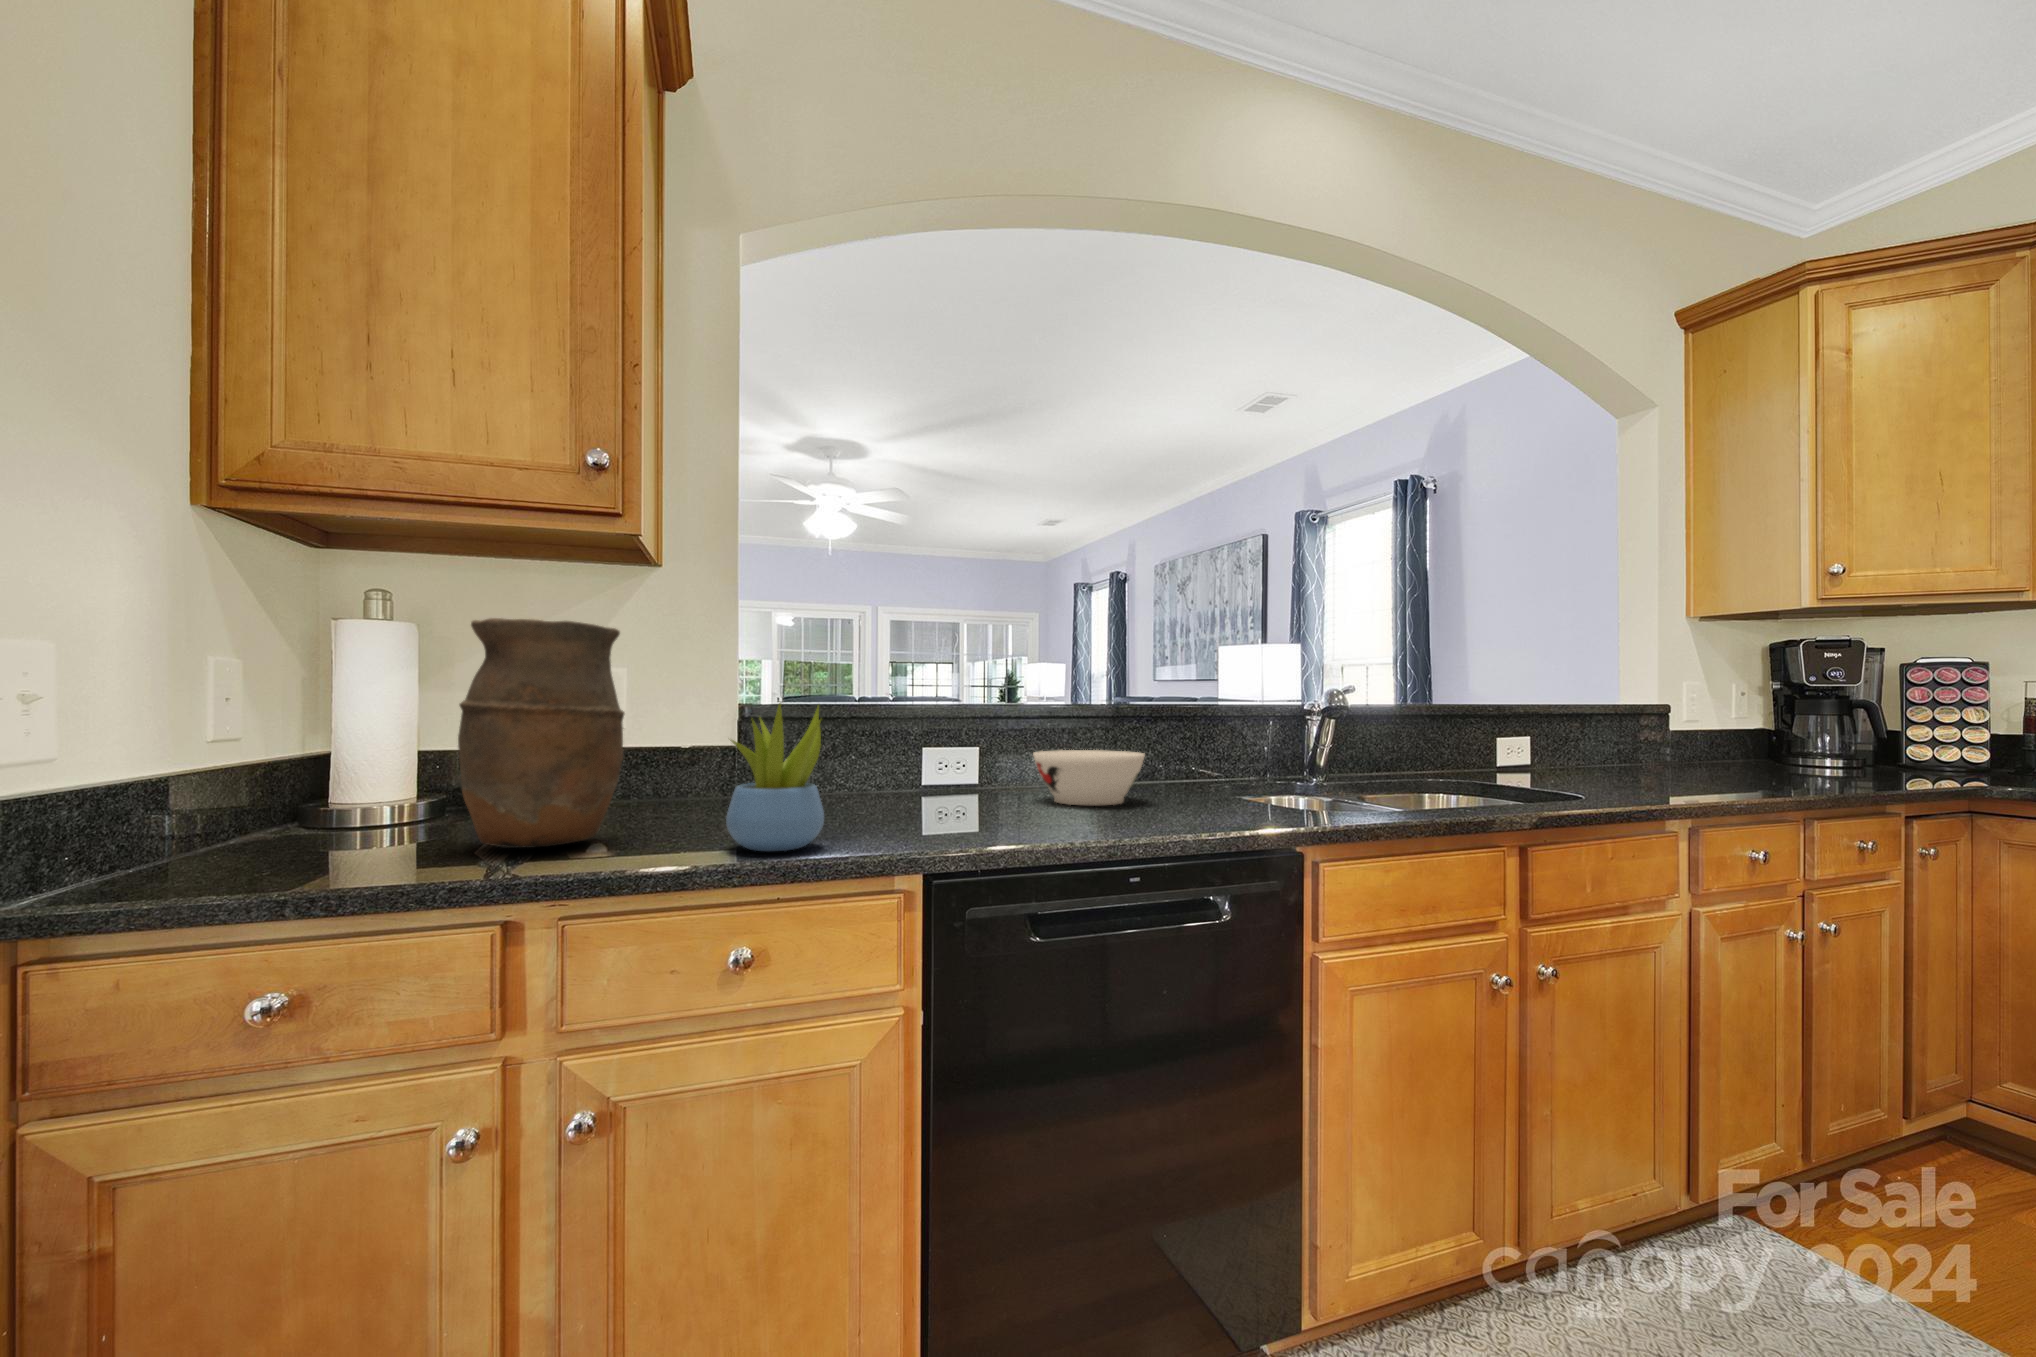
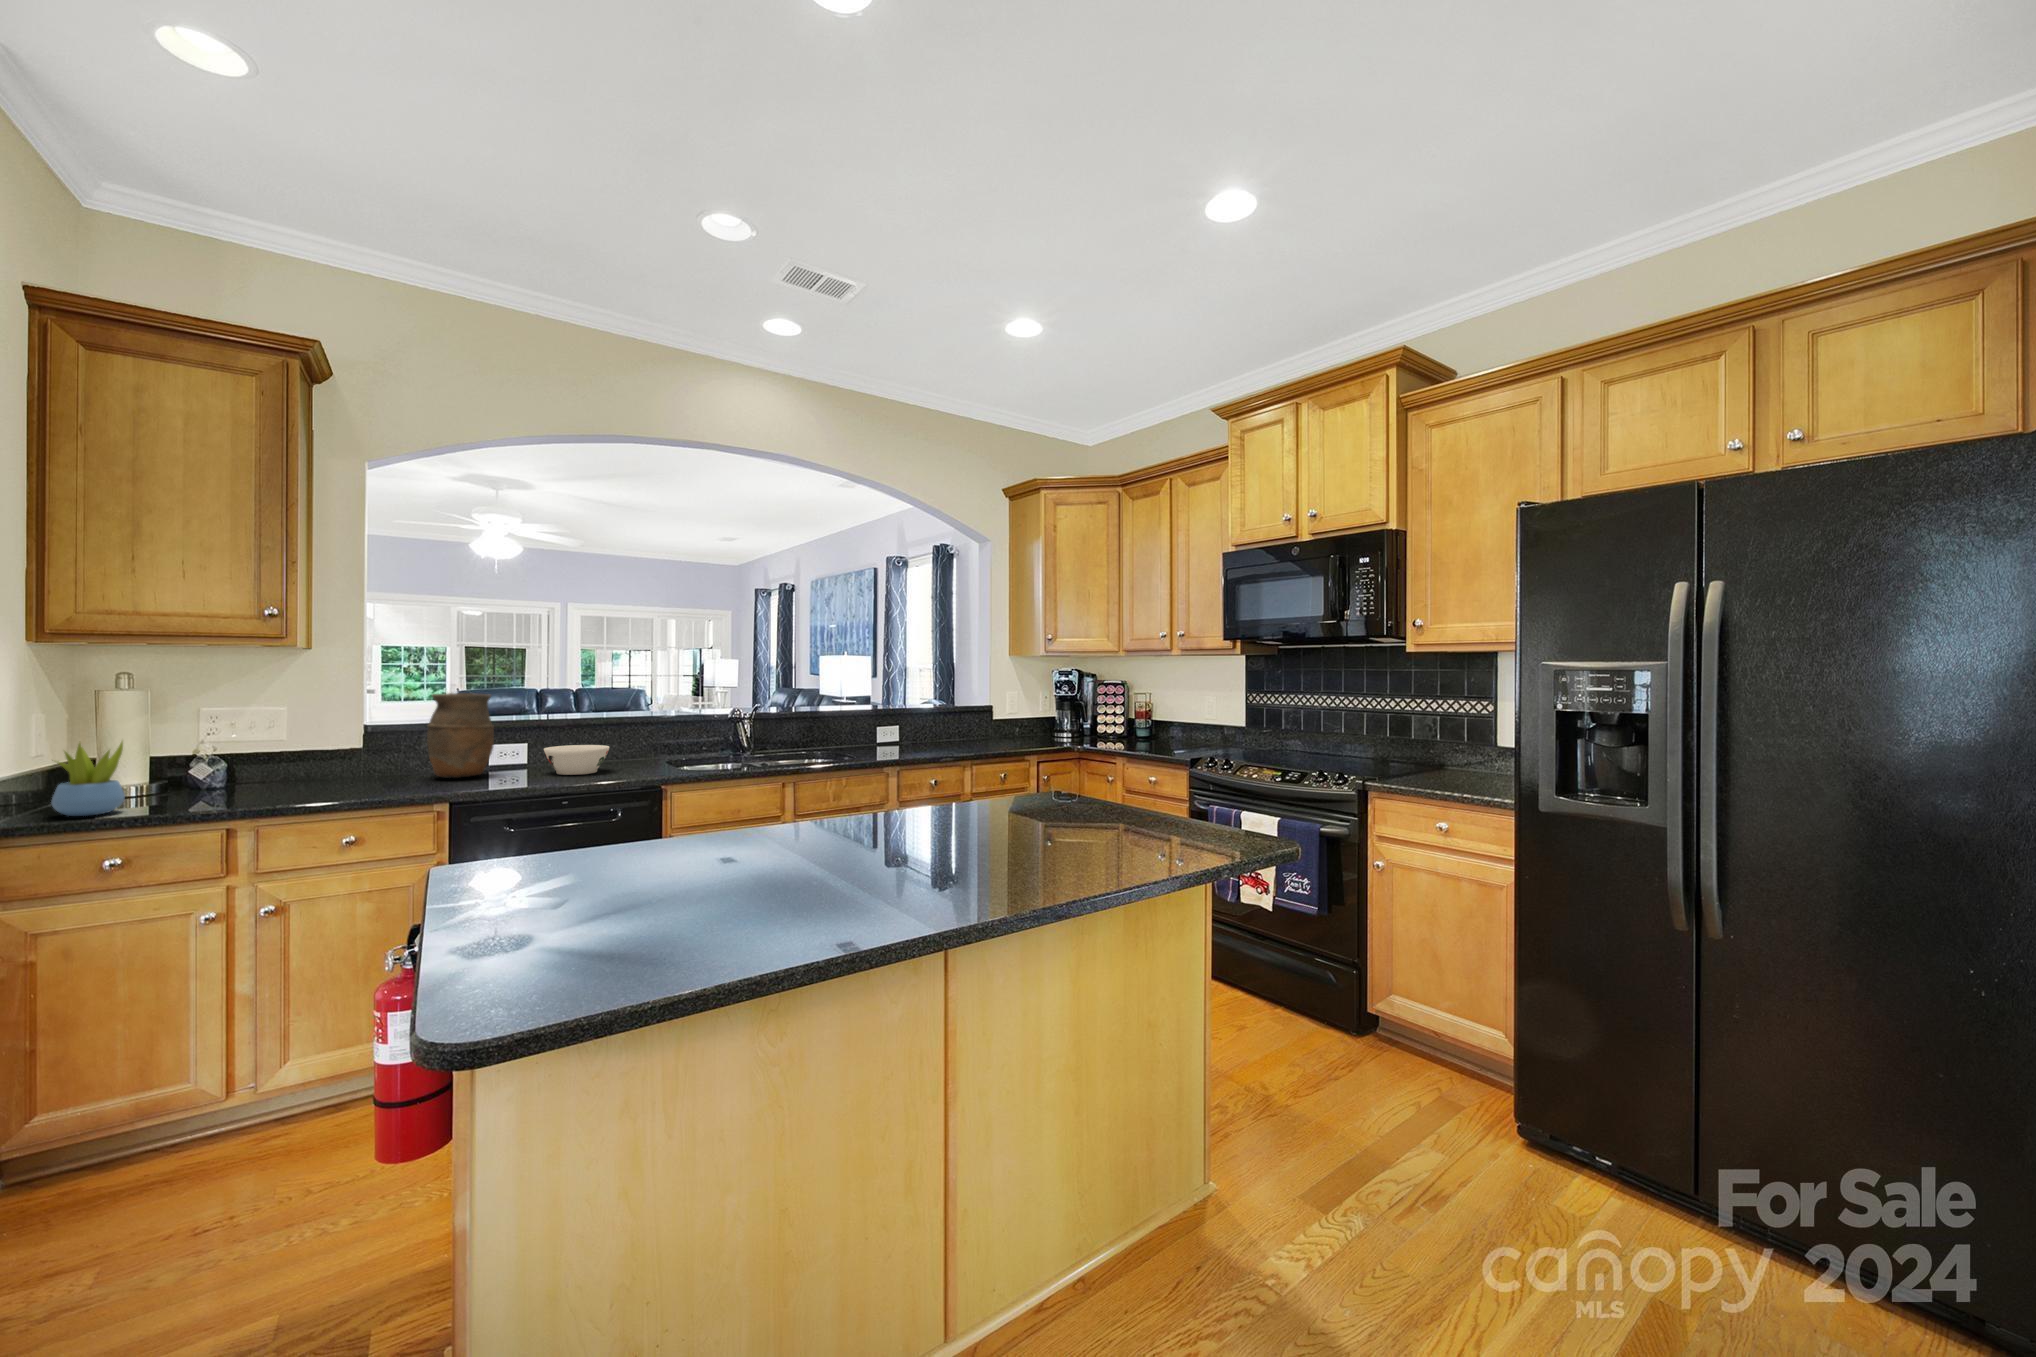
vase: present [458,618,624,848] -> present [427,693,494,778]
succulent plant: present [726,704,824,851] -> present [51,742,125,816]

